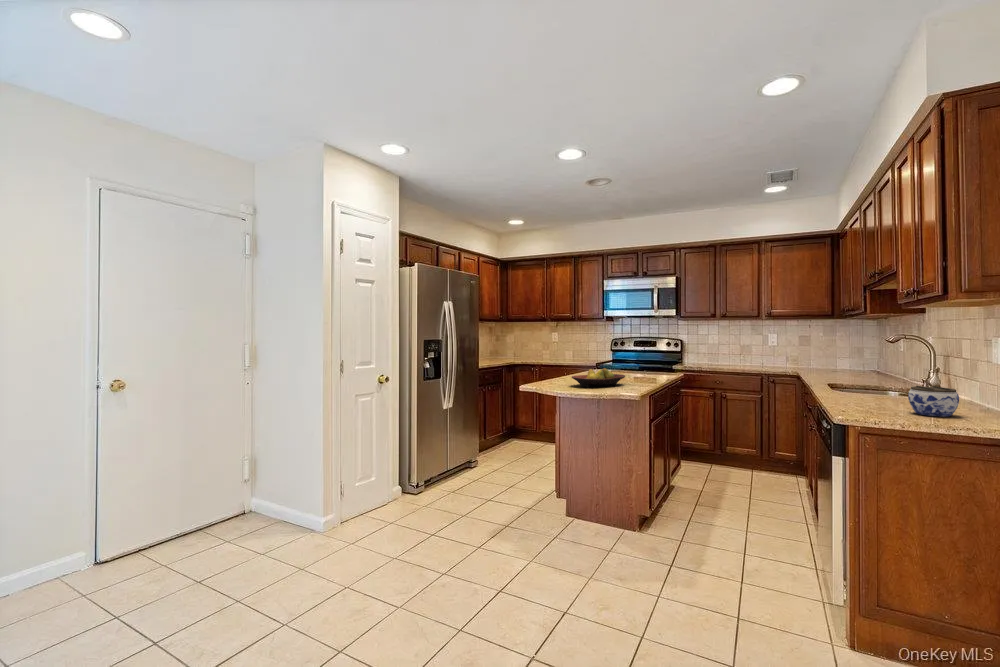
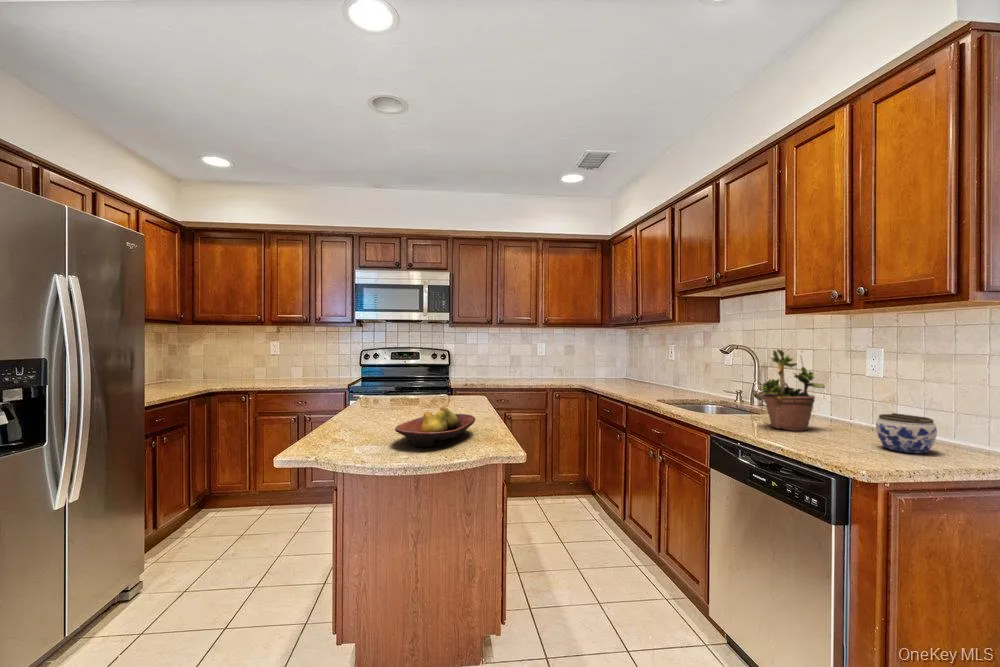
potted plant: none [849,329,919,403] -> present [758,349,825,431]

